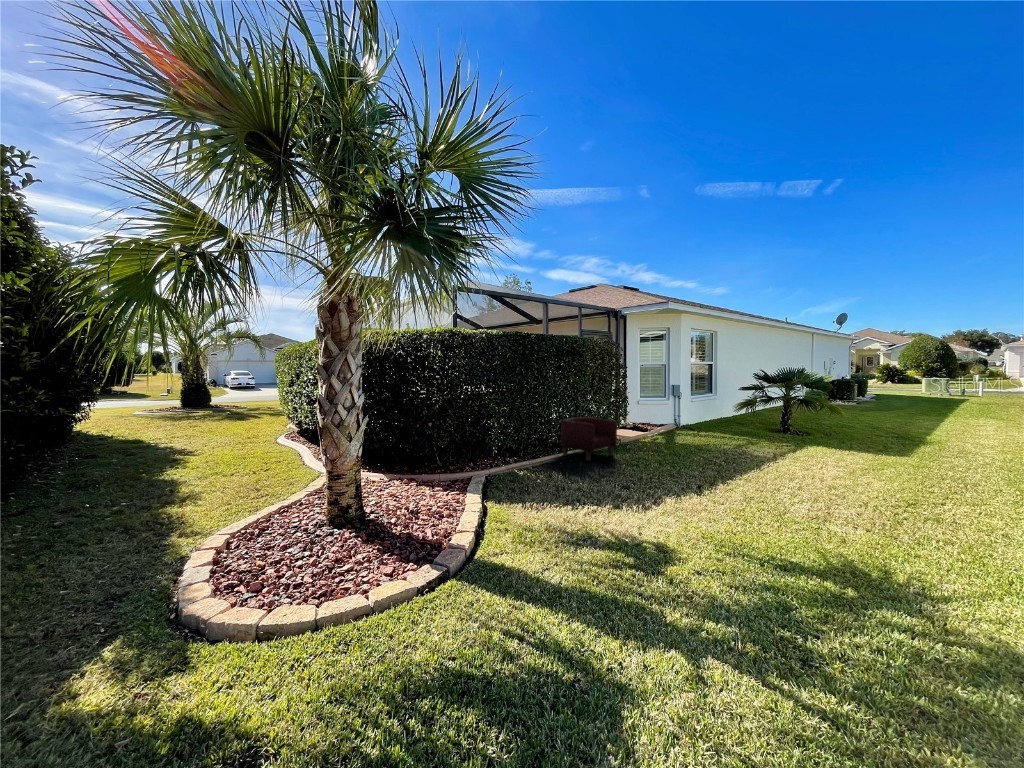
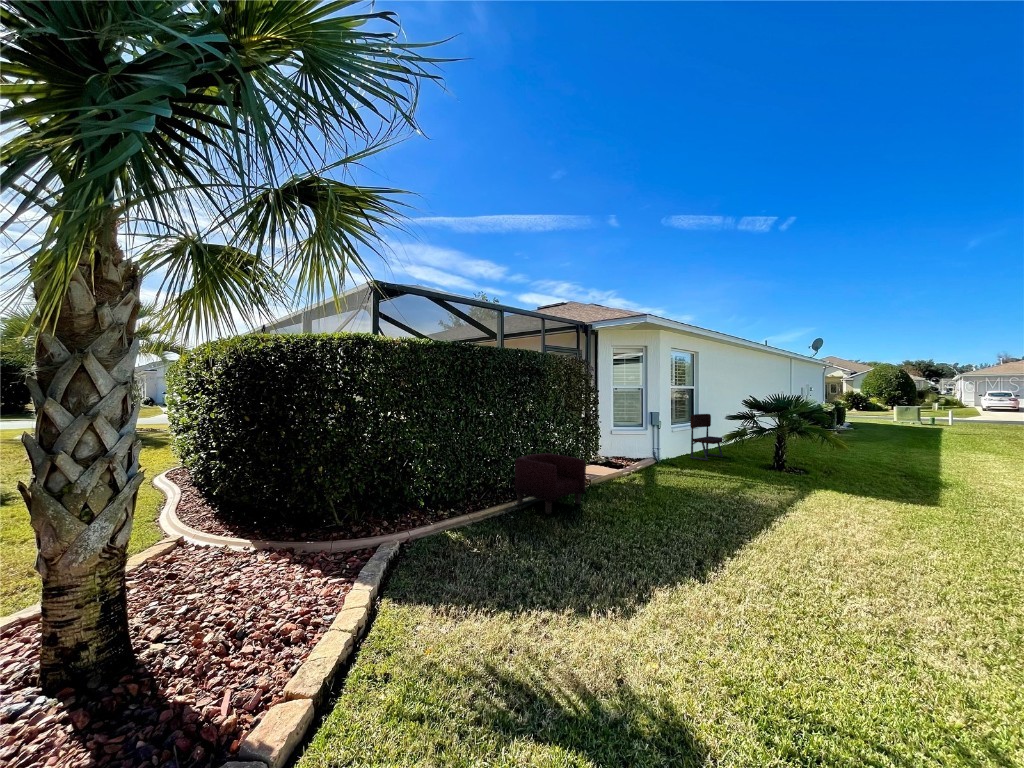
bench: none [708,386,744,427] -> present [690,414,723,461]

